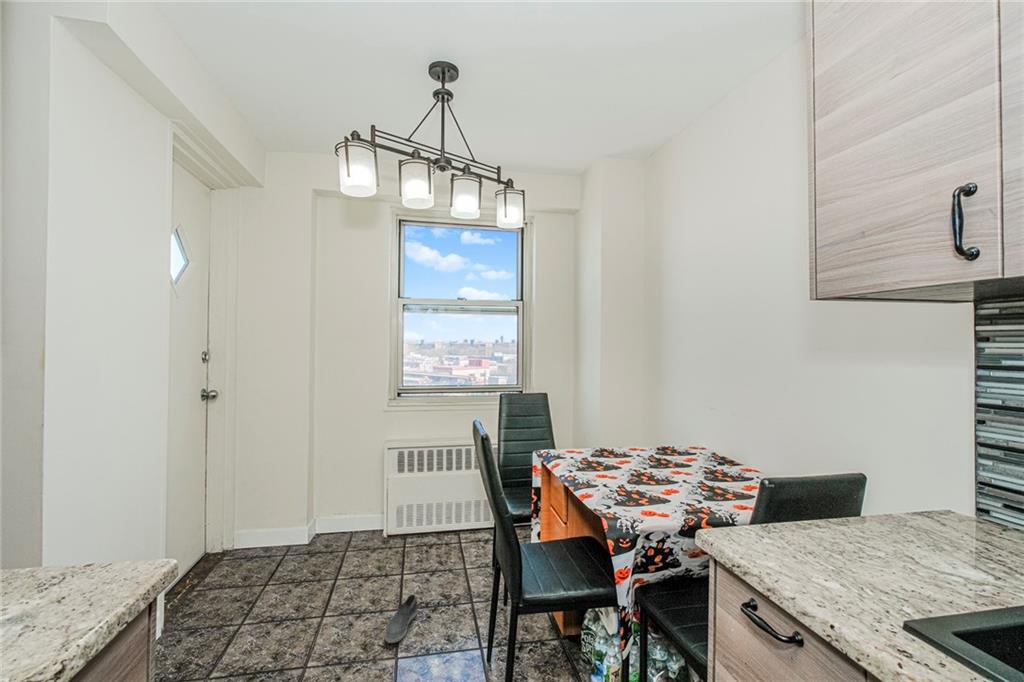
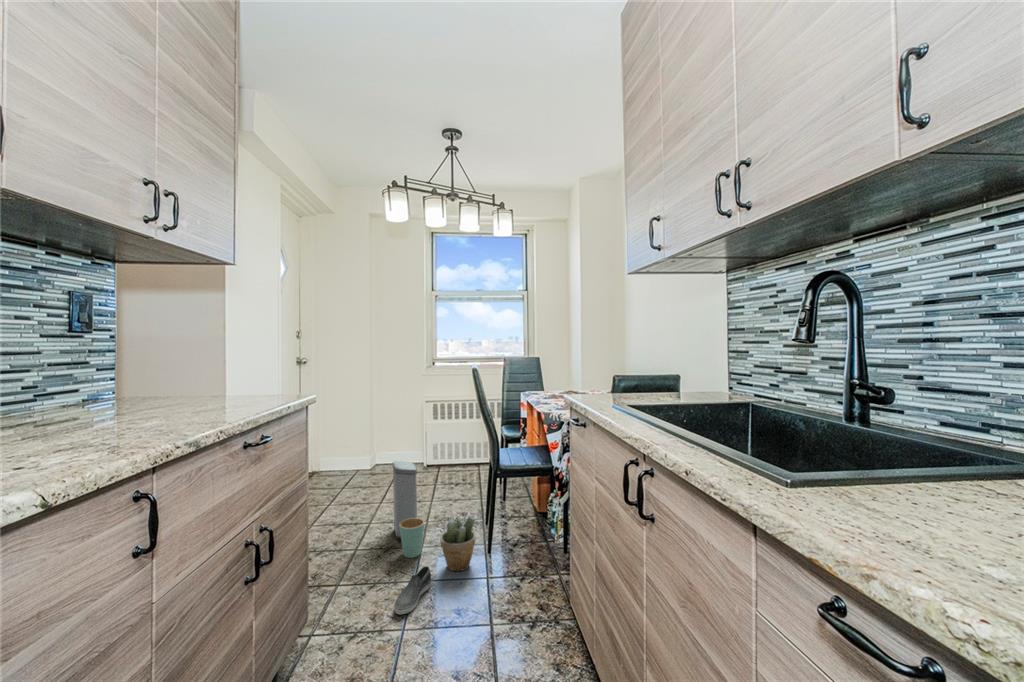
trash can: none [372,488,407,586] -> present [392,461,424,558]
potted plant: none [425,544,459,598] -> present [440,516,476,571]

